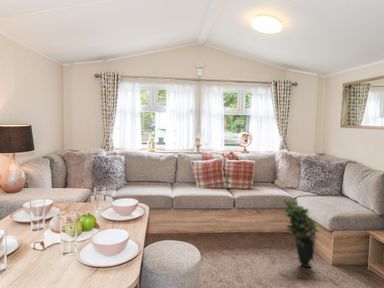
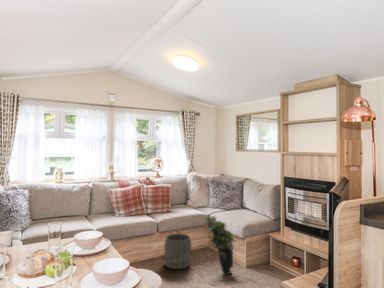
woven basket: none [238,212,268,250] -> present [164,234,191,269]

